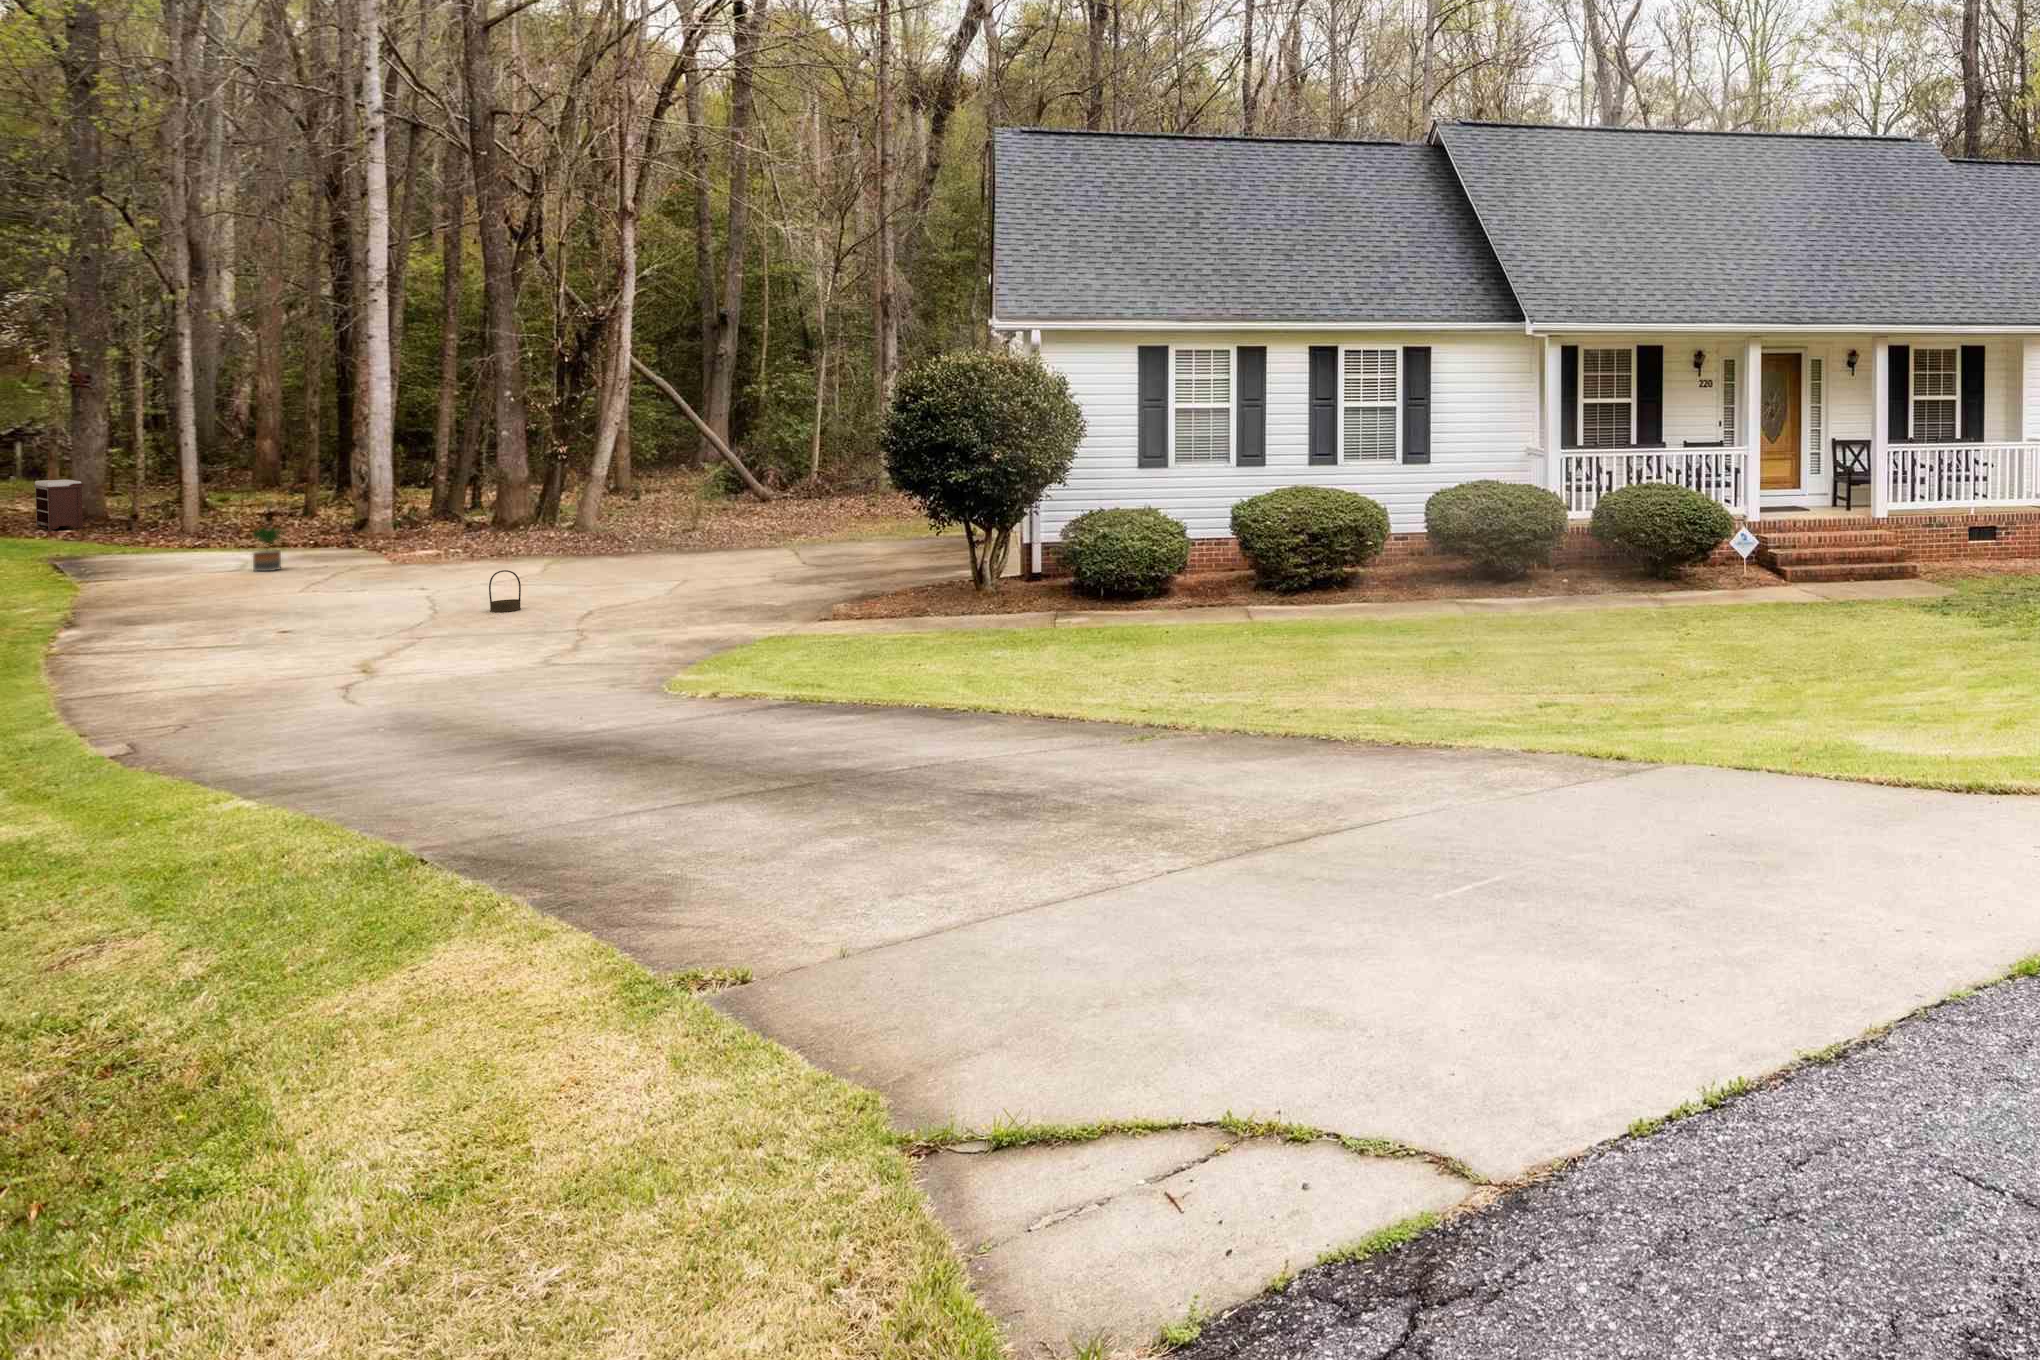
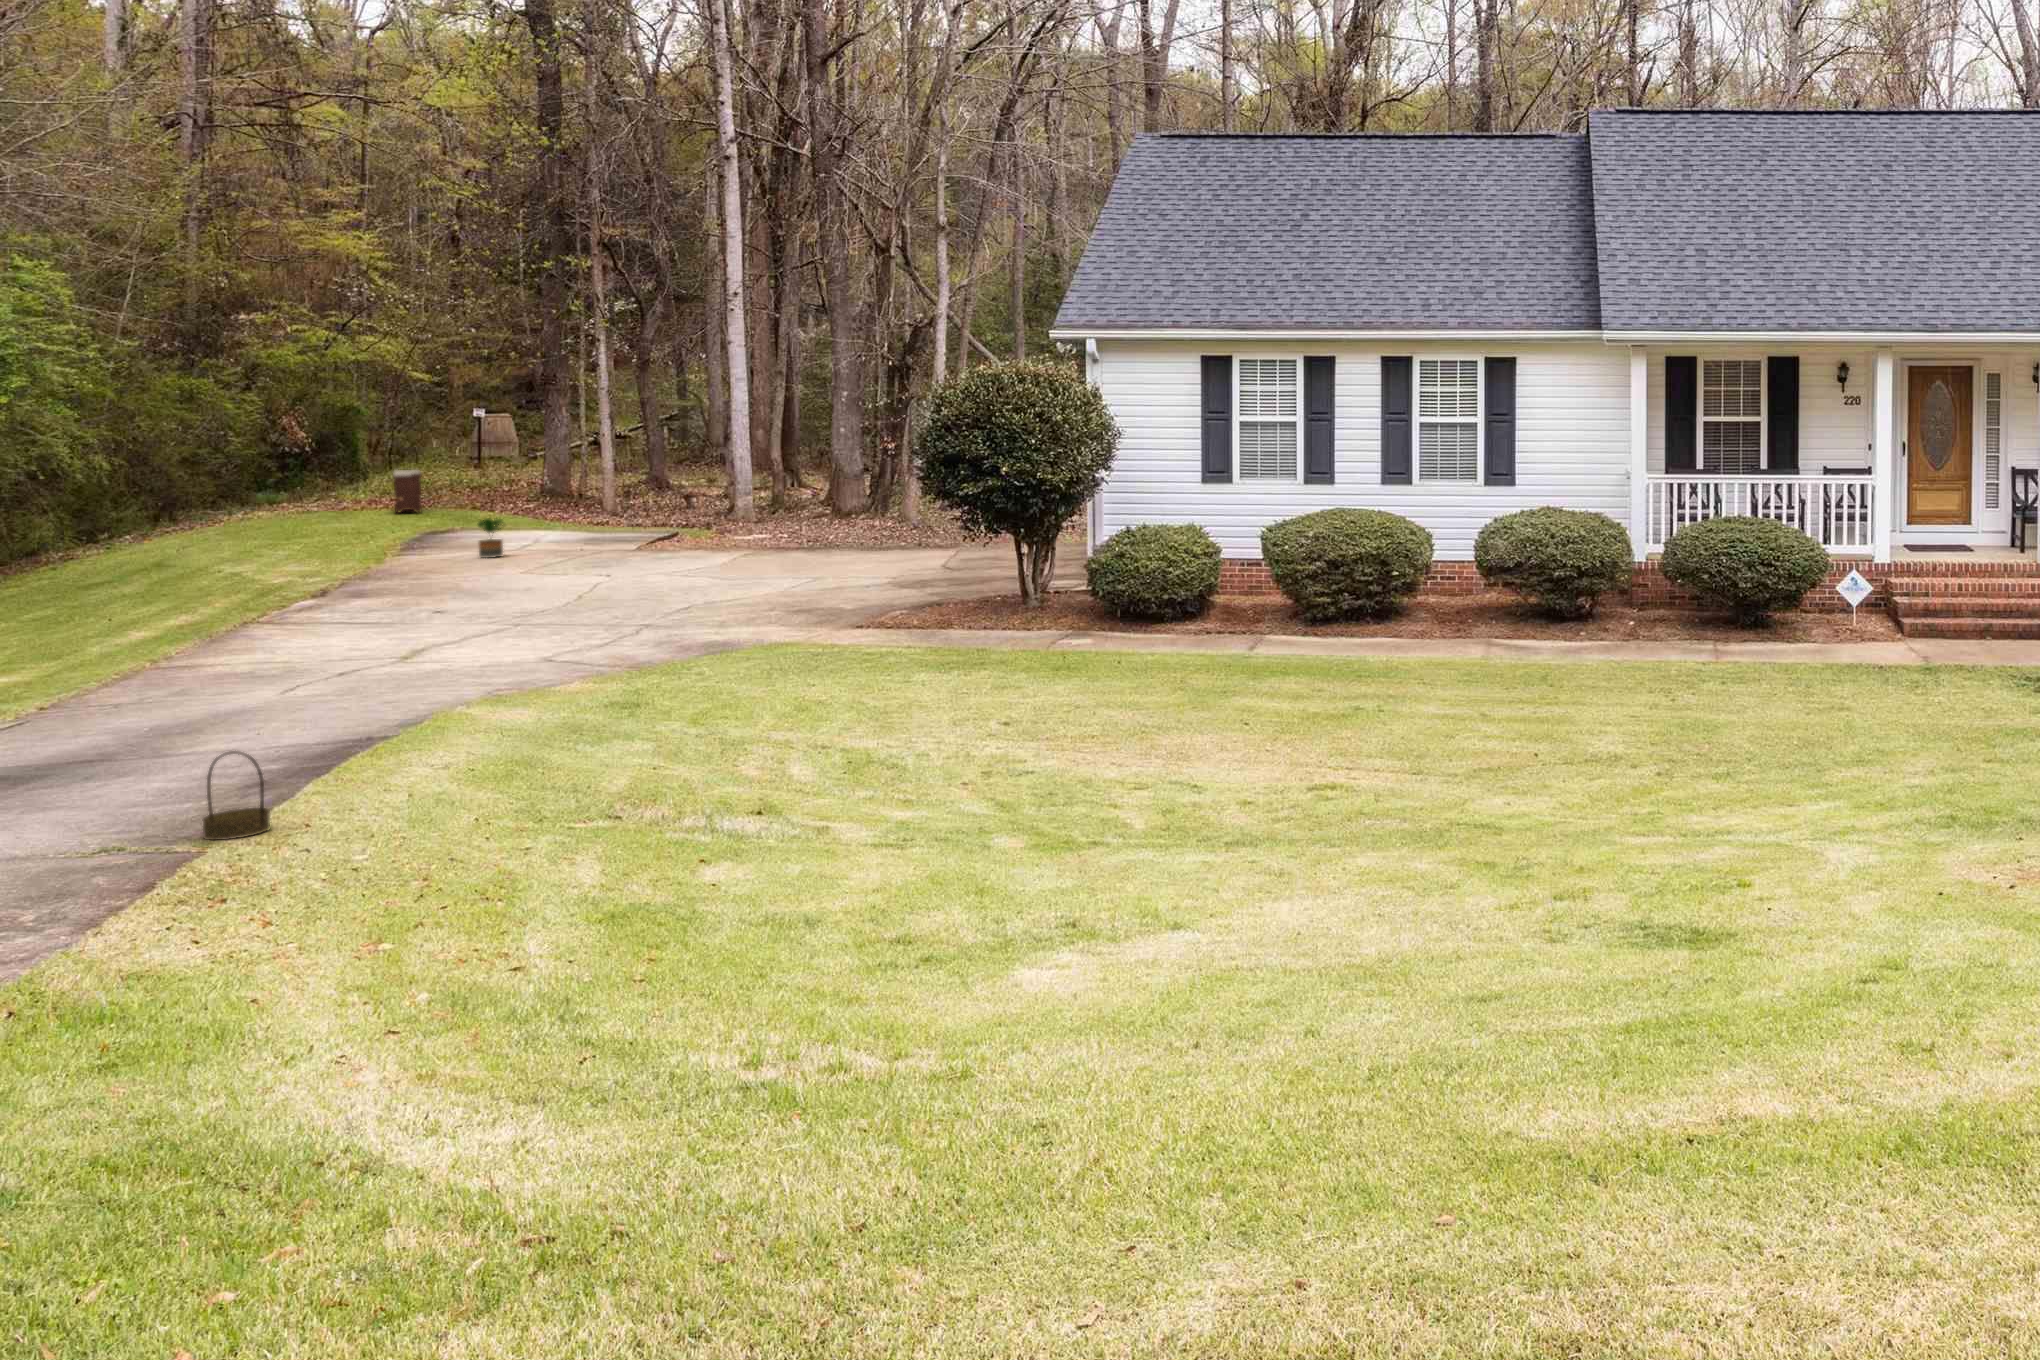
basket: present [489,570,521,612] -> present [203,751,271,840]

